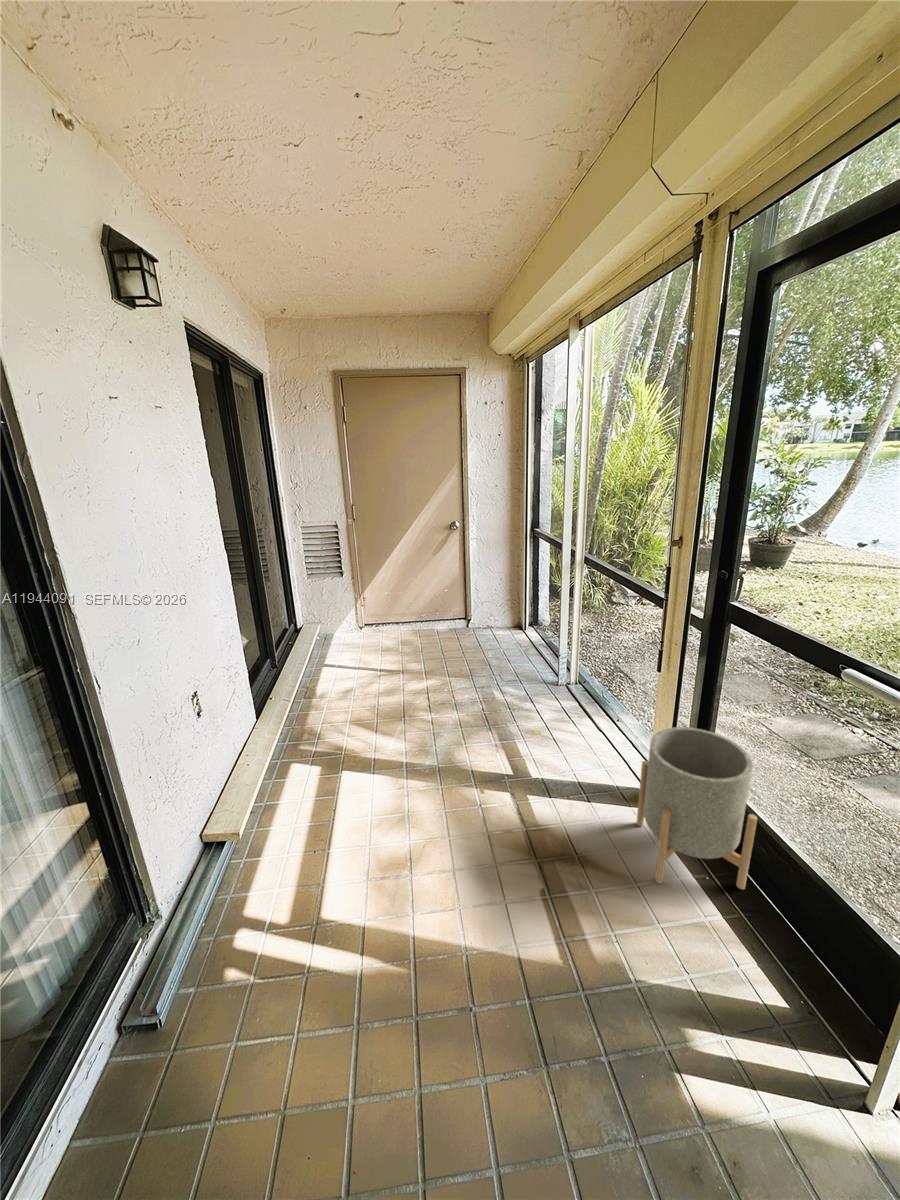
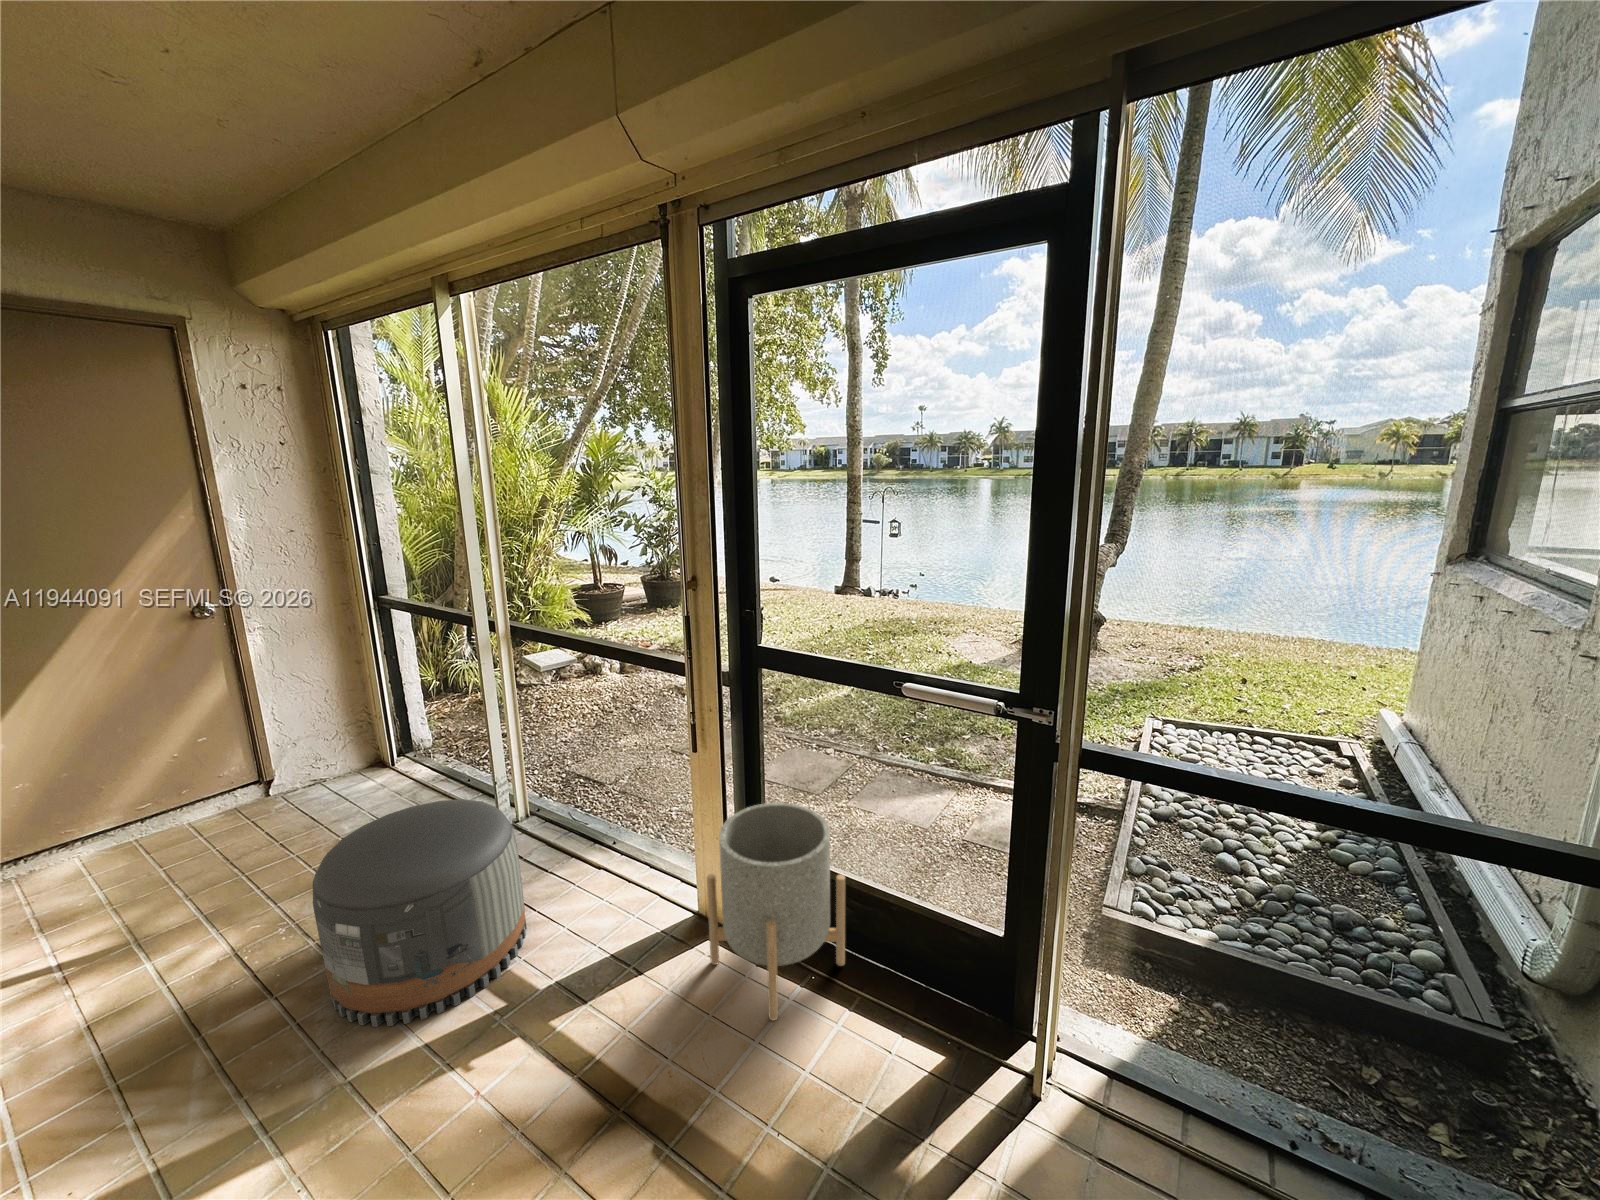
pouf: none [447,649,546,761] -> present [313,799,527,1027]

